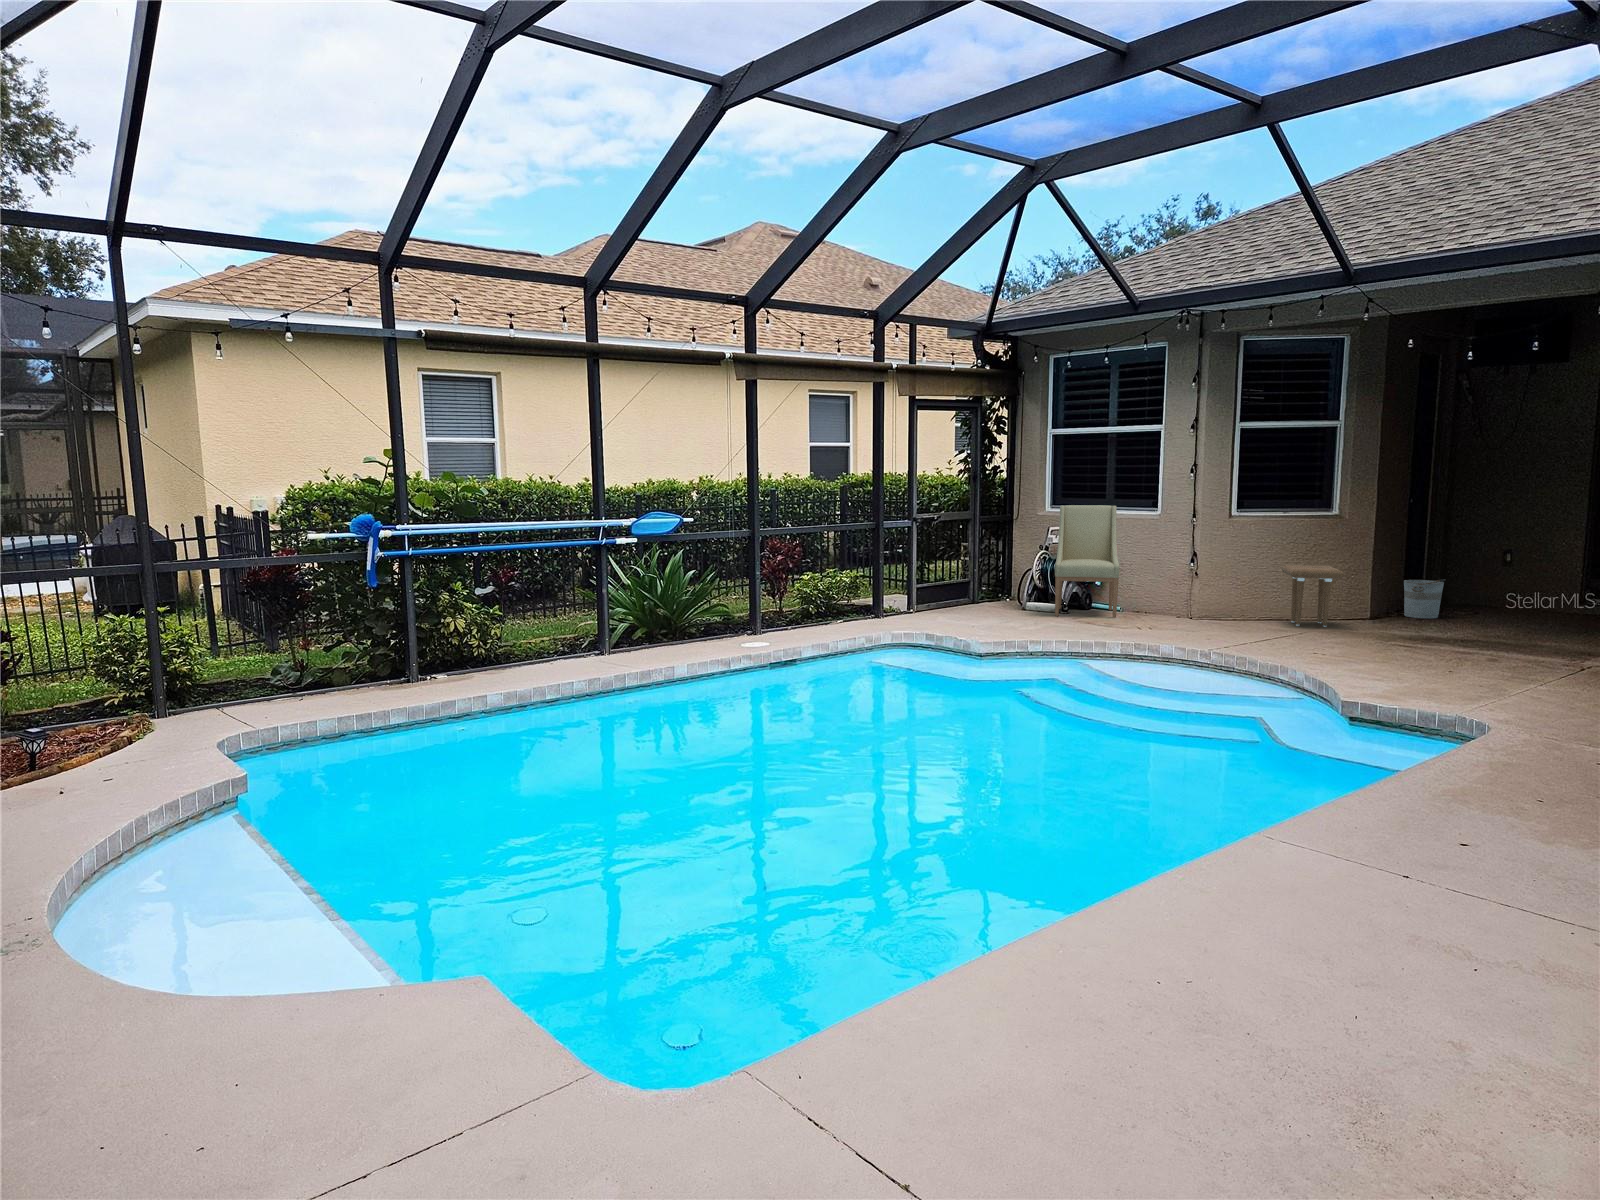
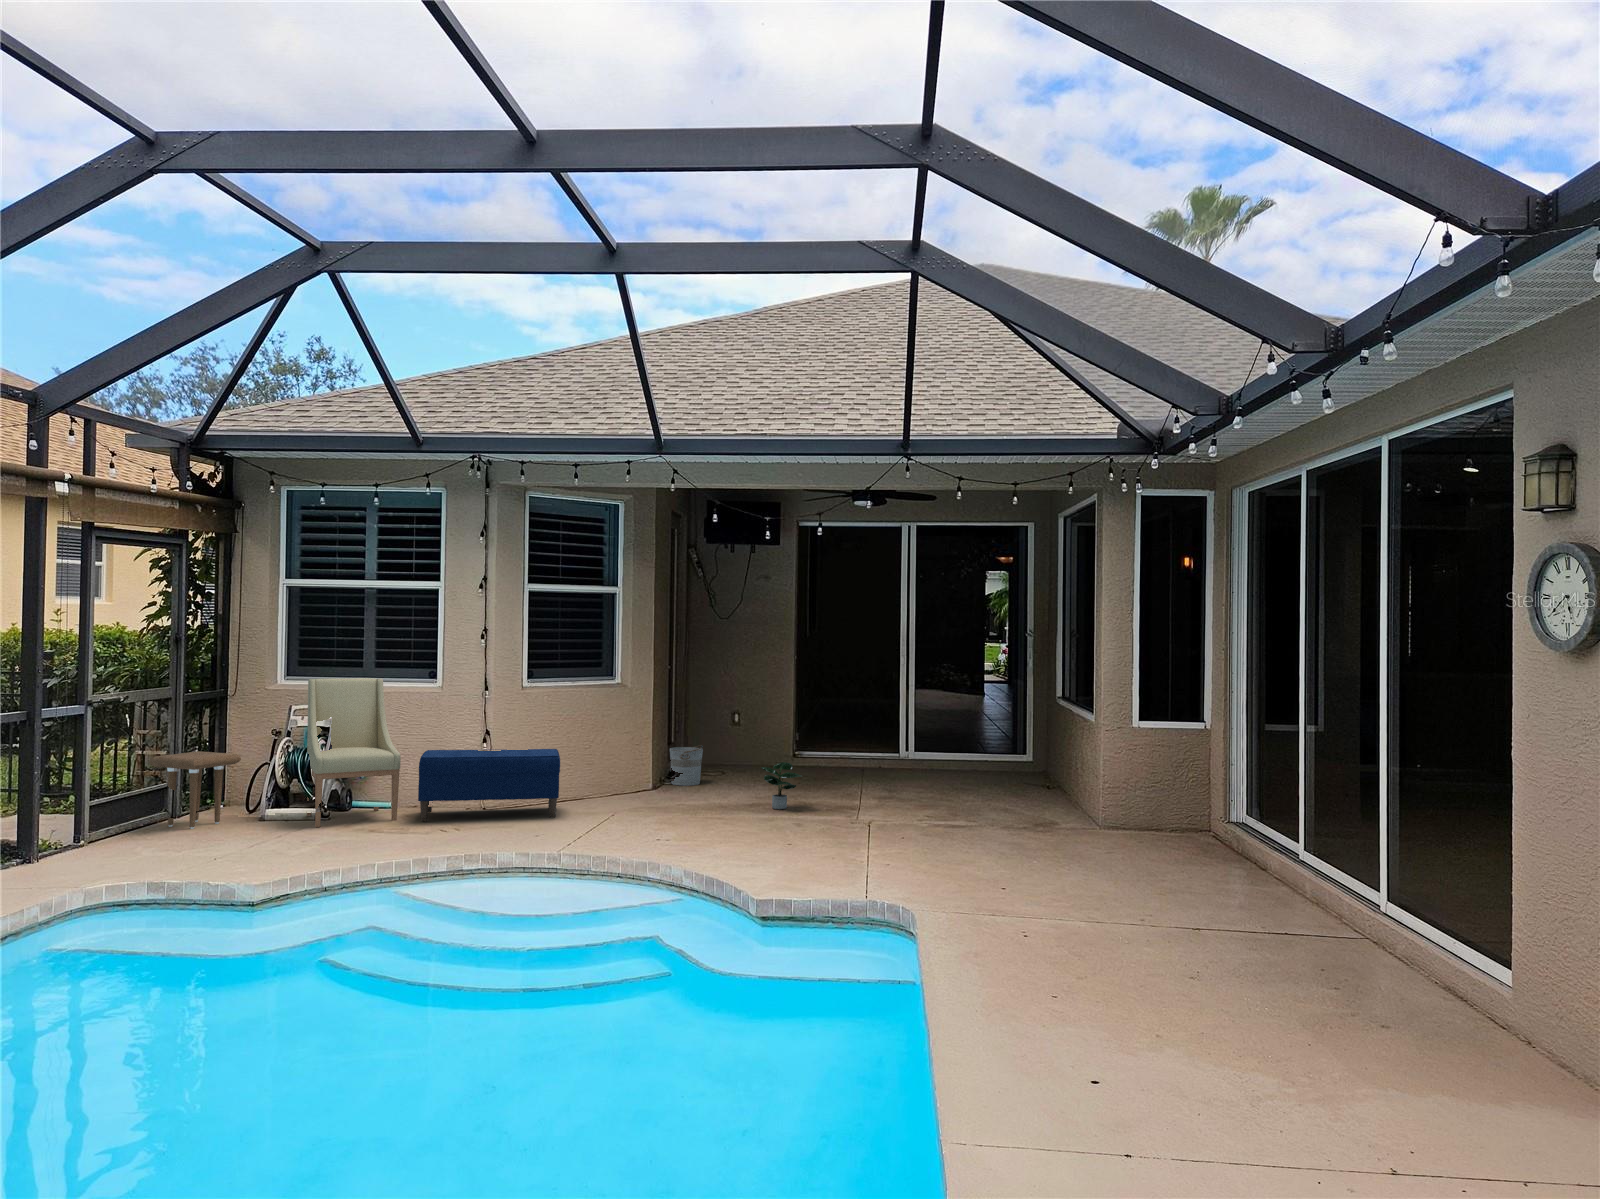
bench: none [1129,565,1259,629] -> present [418,749,560,821]
side table: present [1282,565,1344,627] -> present [150,751,241,829]
potted plant: none [1469,599,1521,647] -> present [761,762,801,809]

